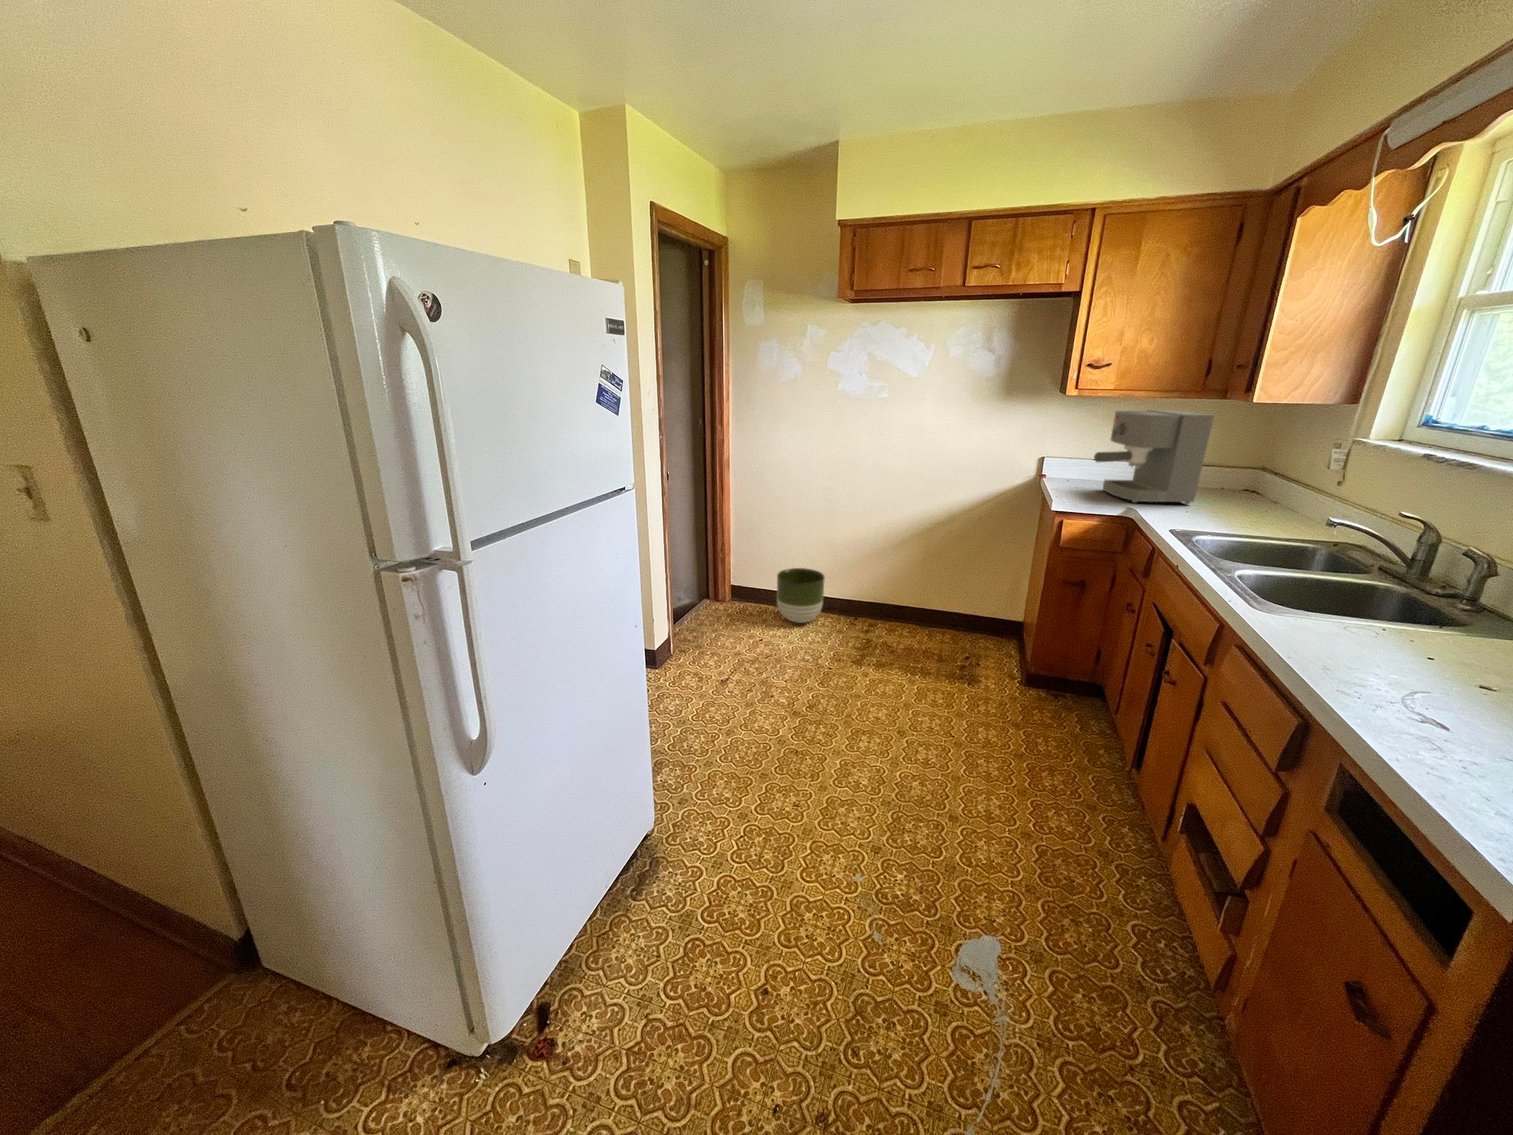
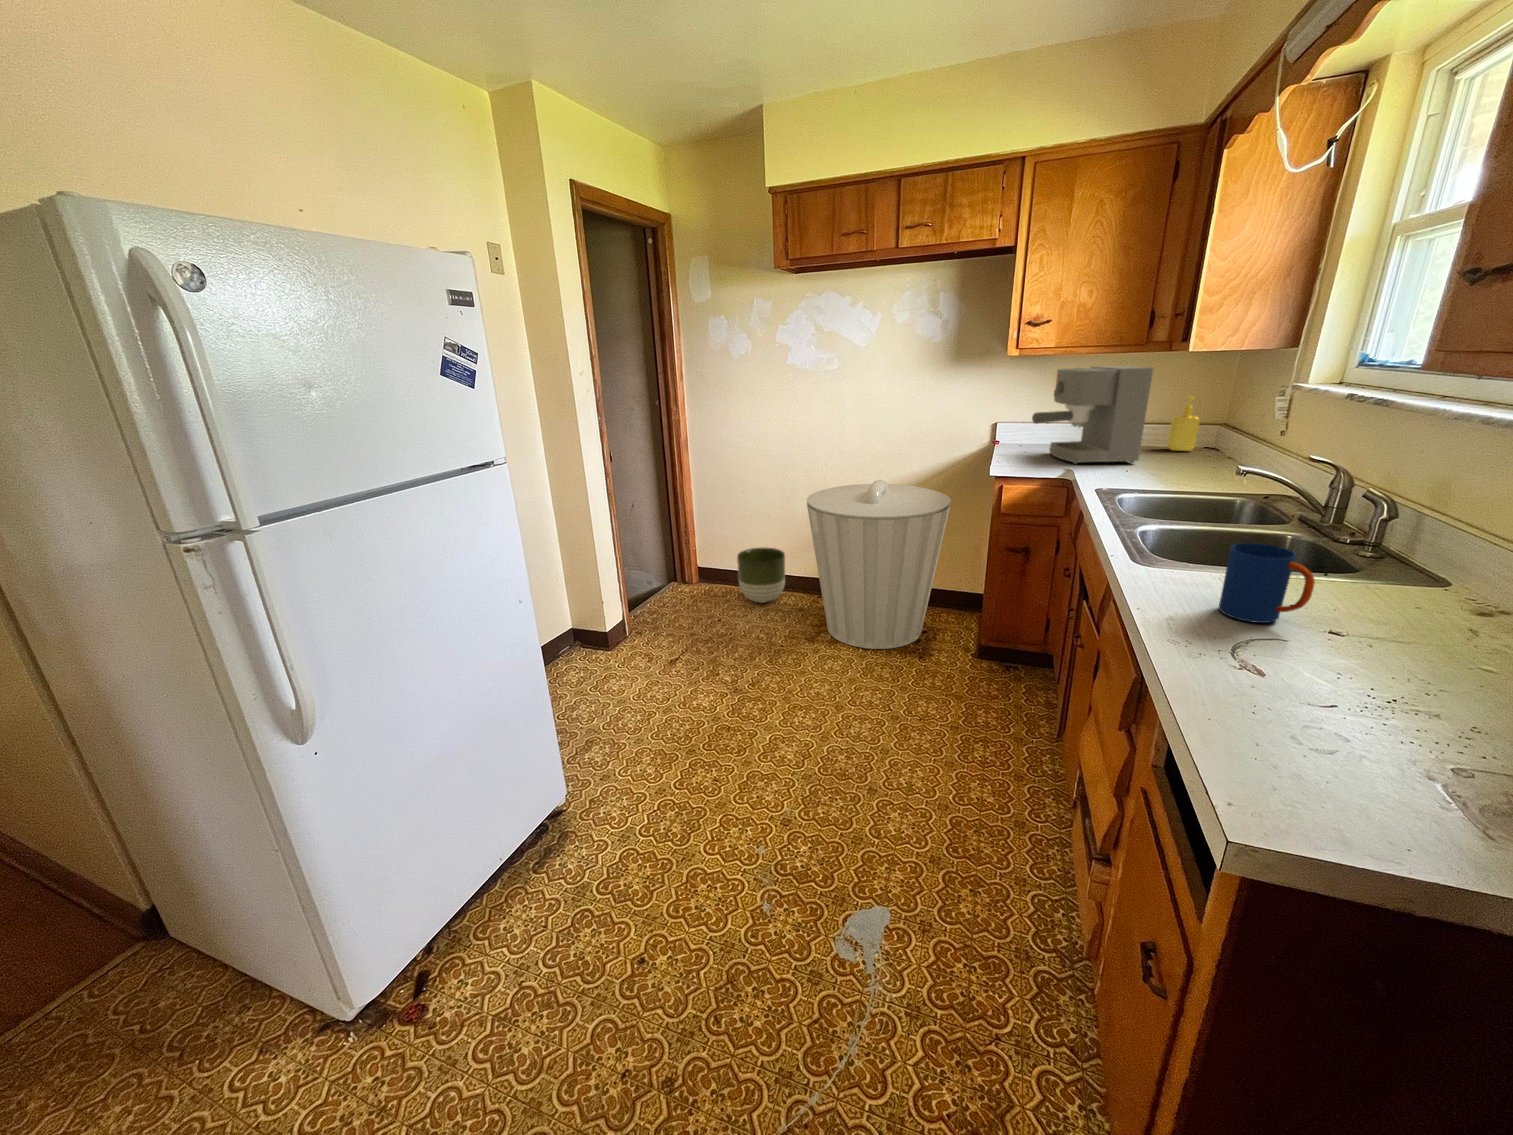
soap dispenser: none [1210,441,1244,494] -> present [1168,396,1200,451]
trash can: none [858,508,1002,674] -> present [807,480,951,649]
mug: none [1365,599,1474,676] -> present [1219,543,1315,623]

